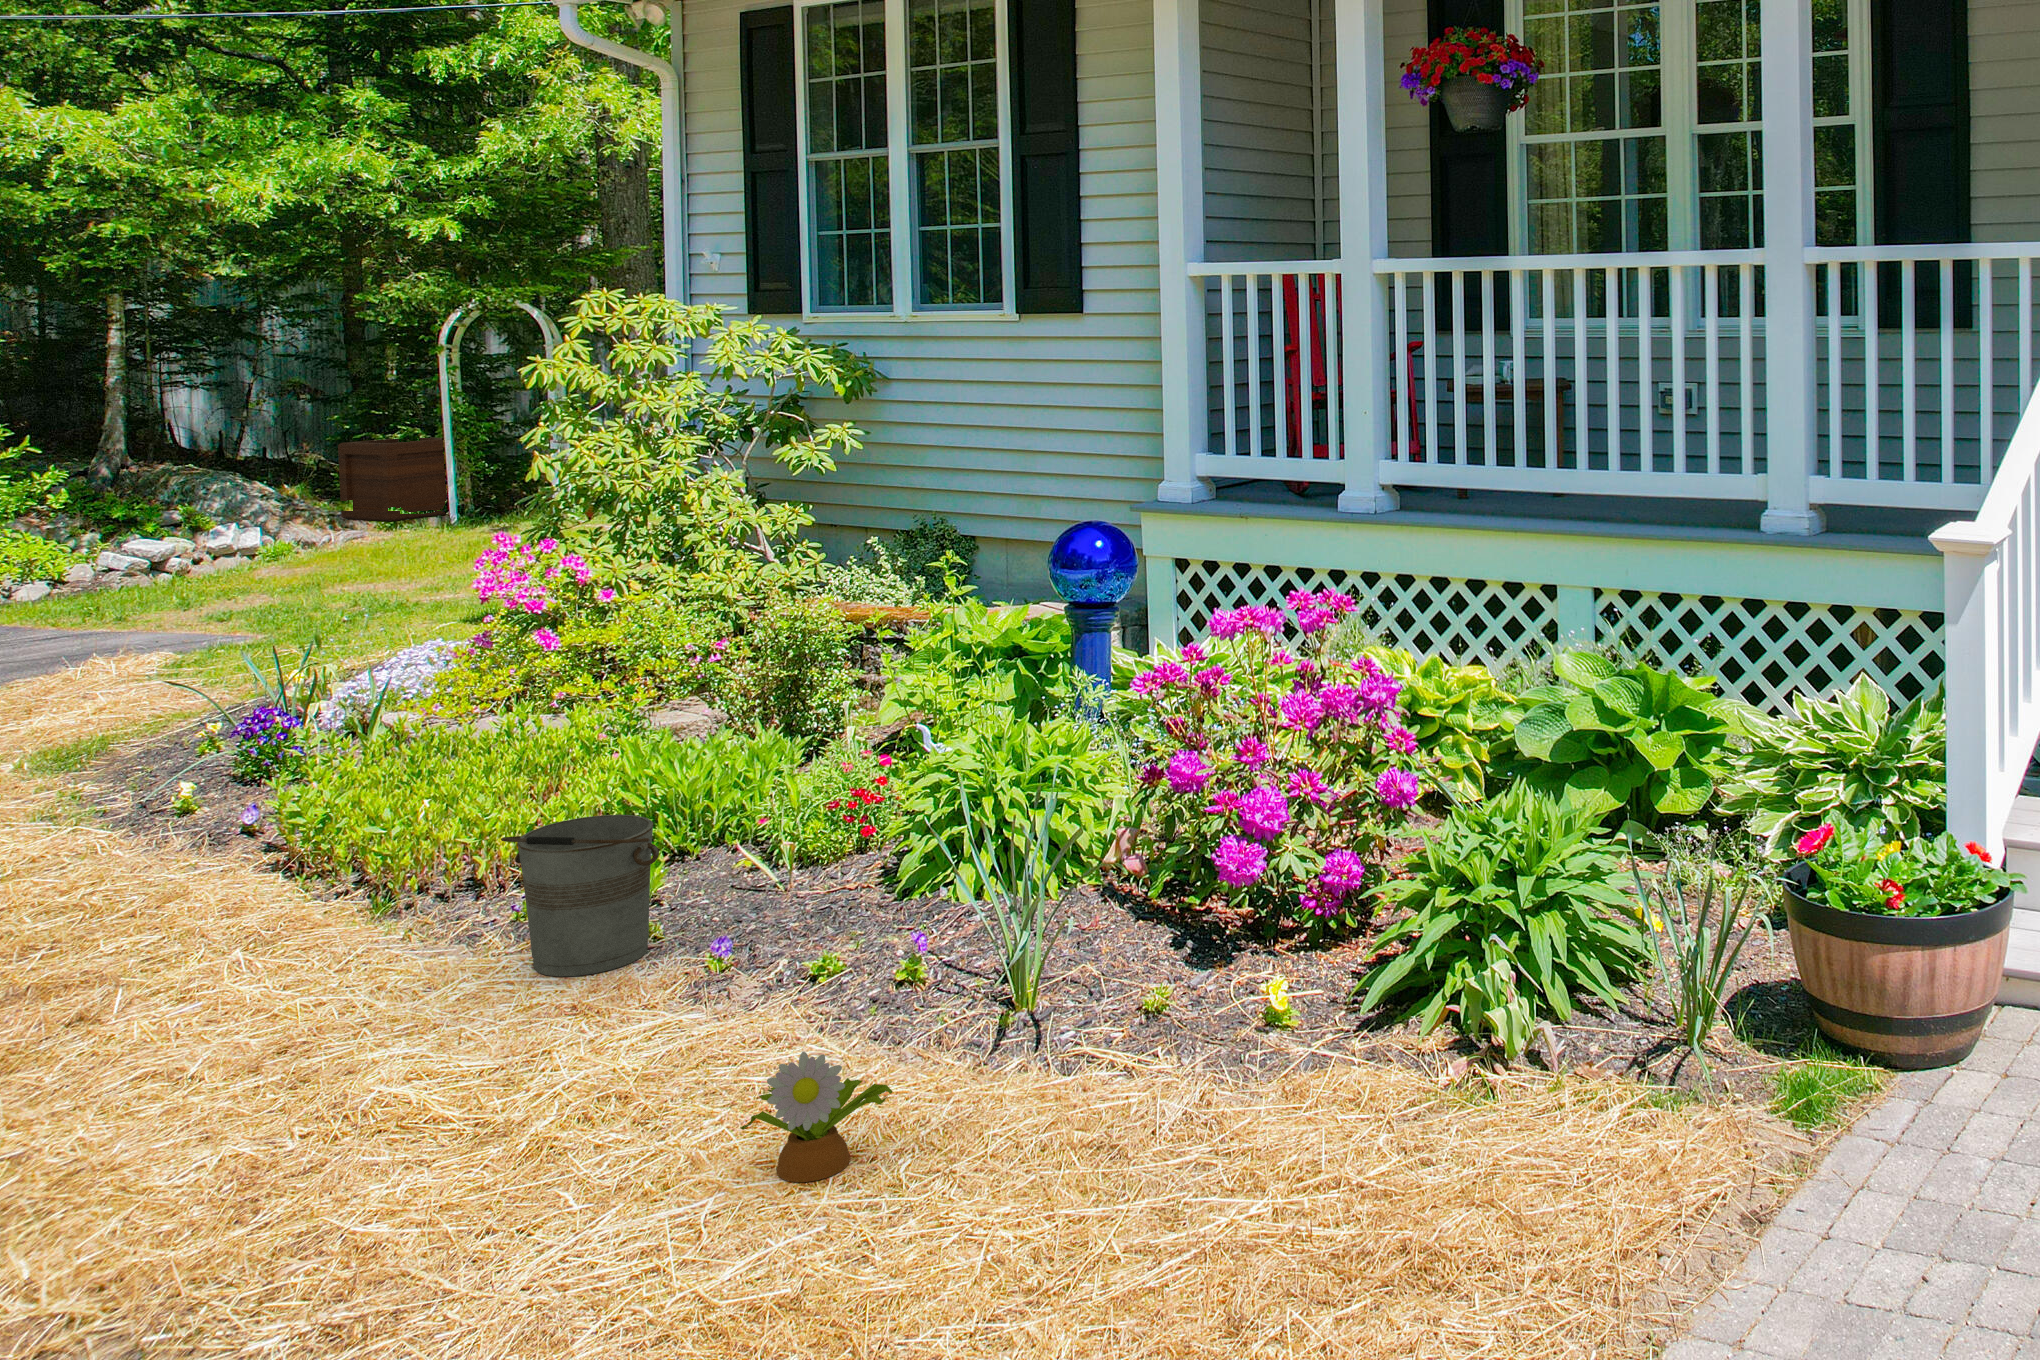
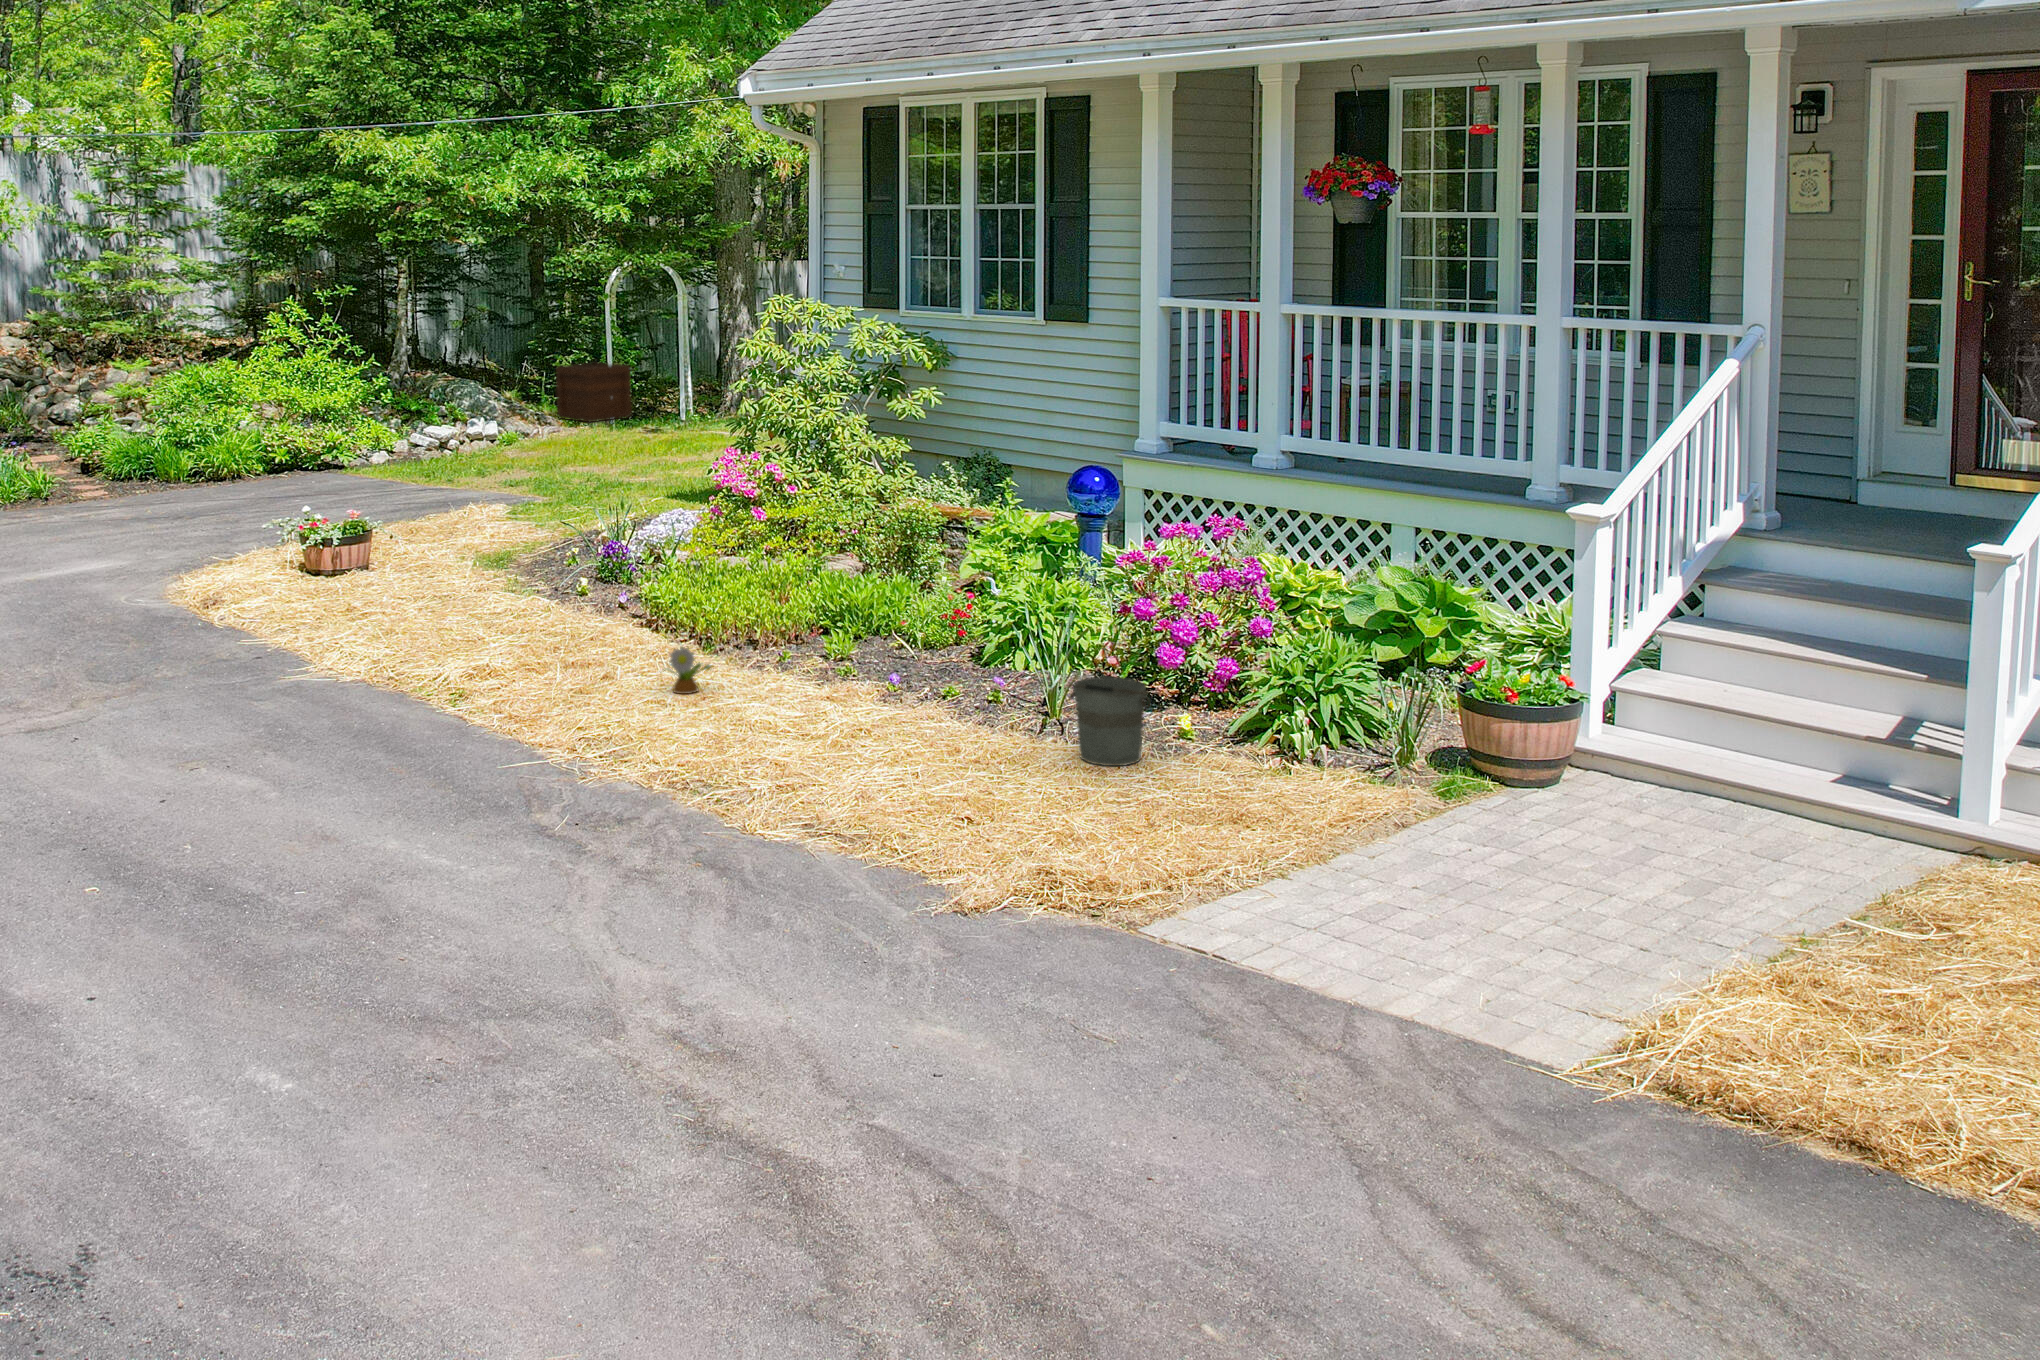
bucket: present [501,815,659,976] -> present [1070,676,1151,766]
decorative plant: present [741,1052,893,1182] -> present [667,646,712,694]

